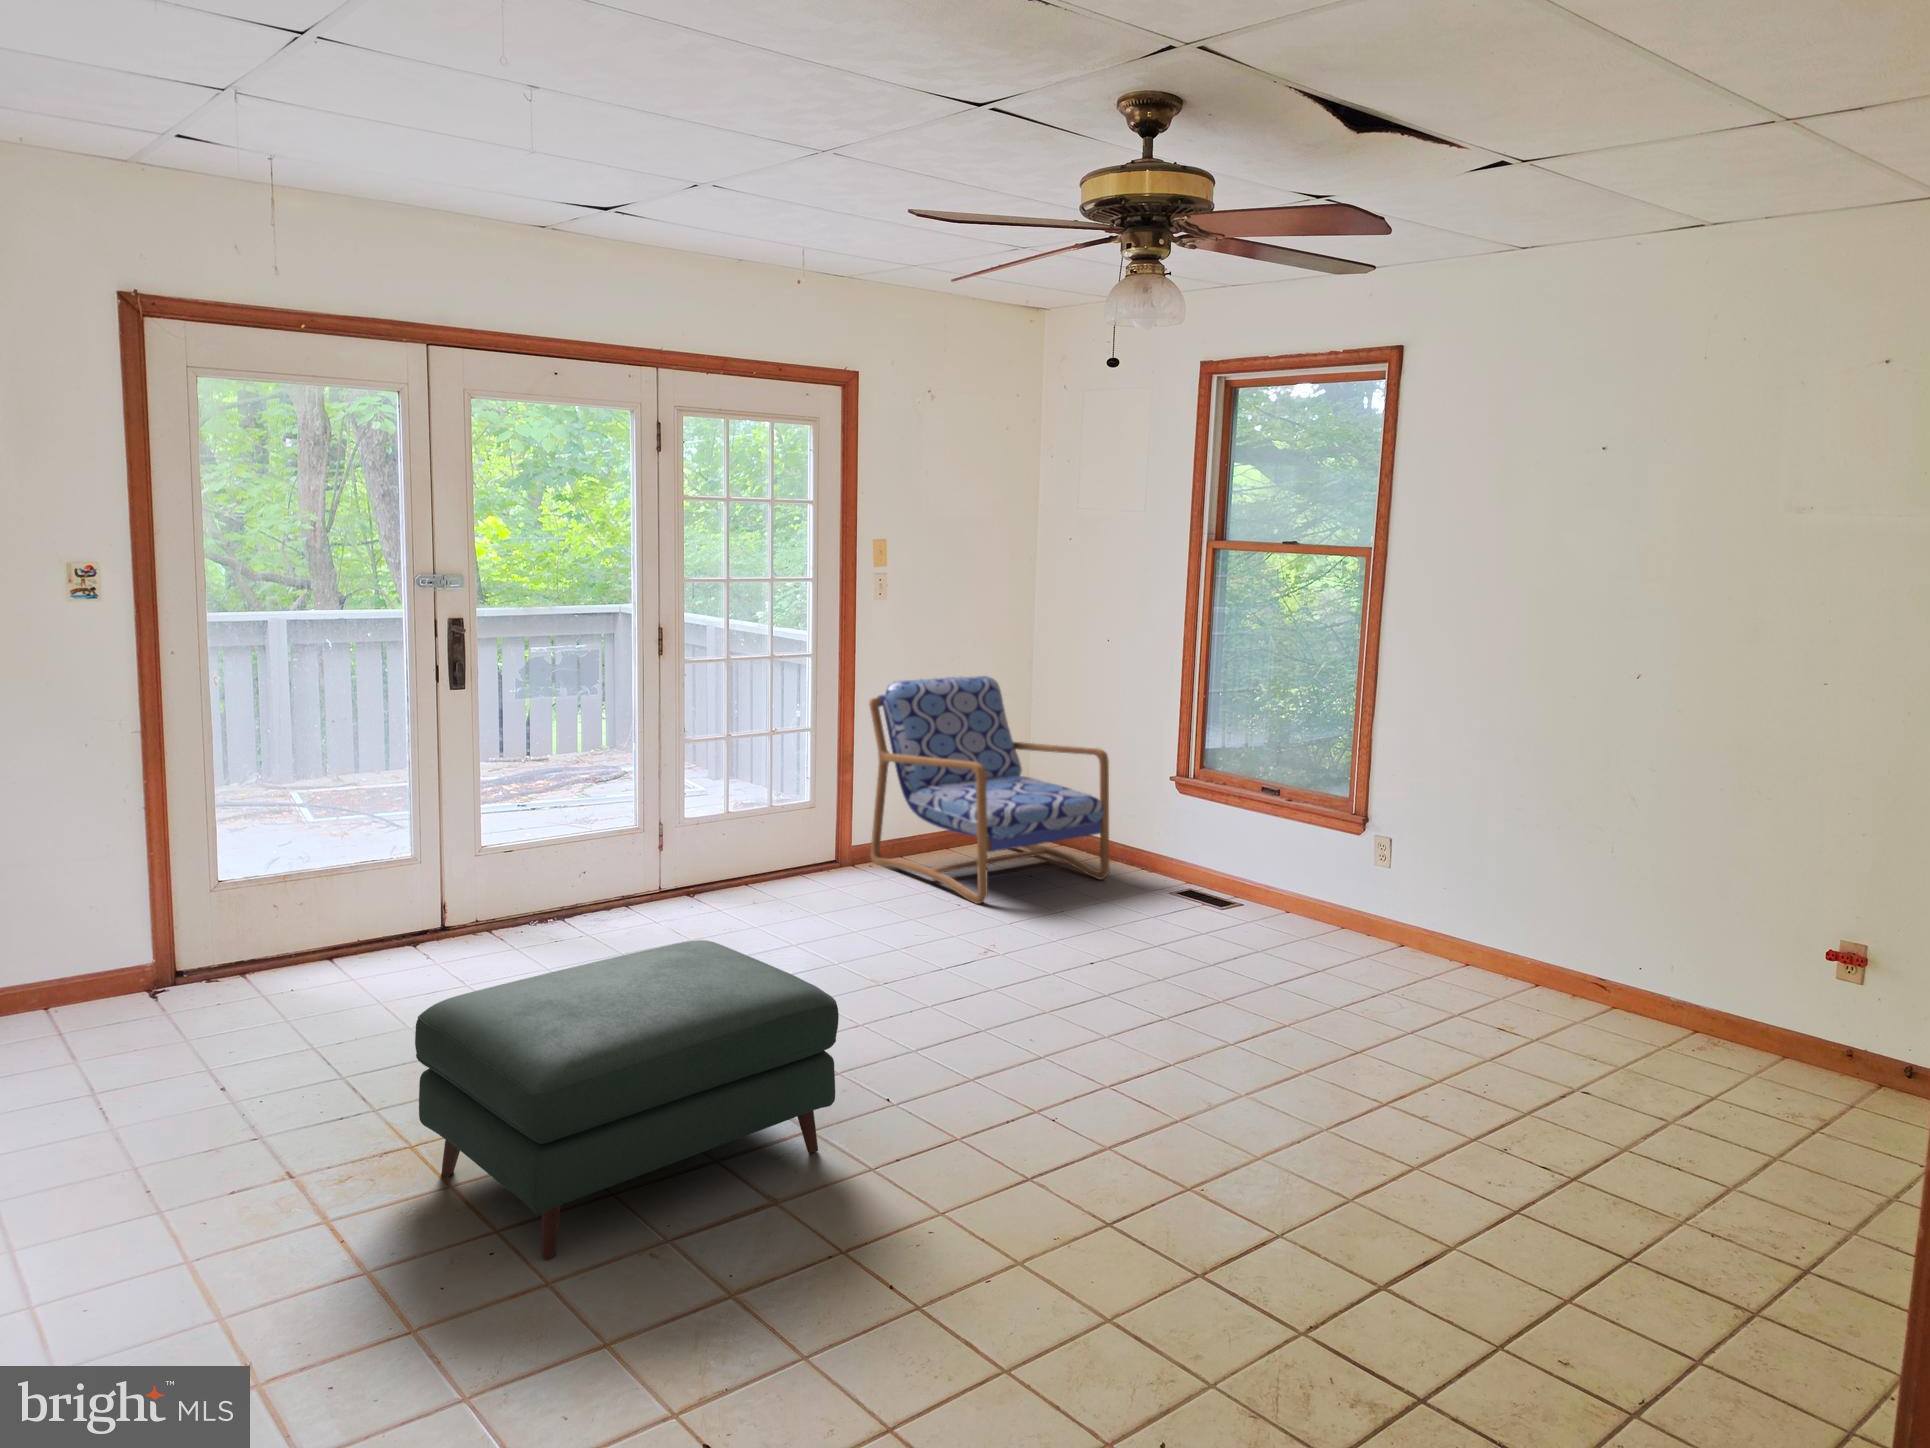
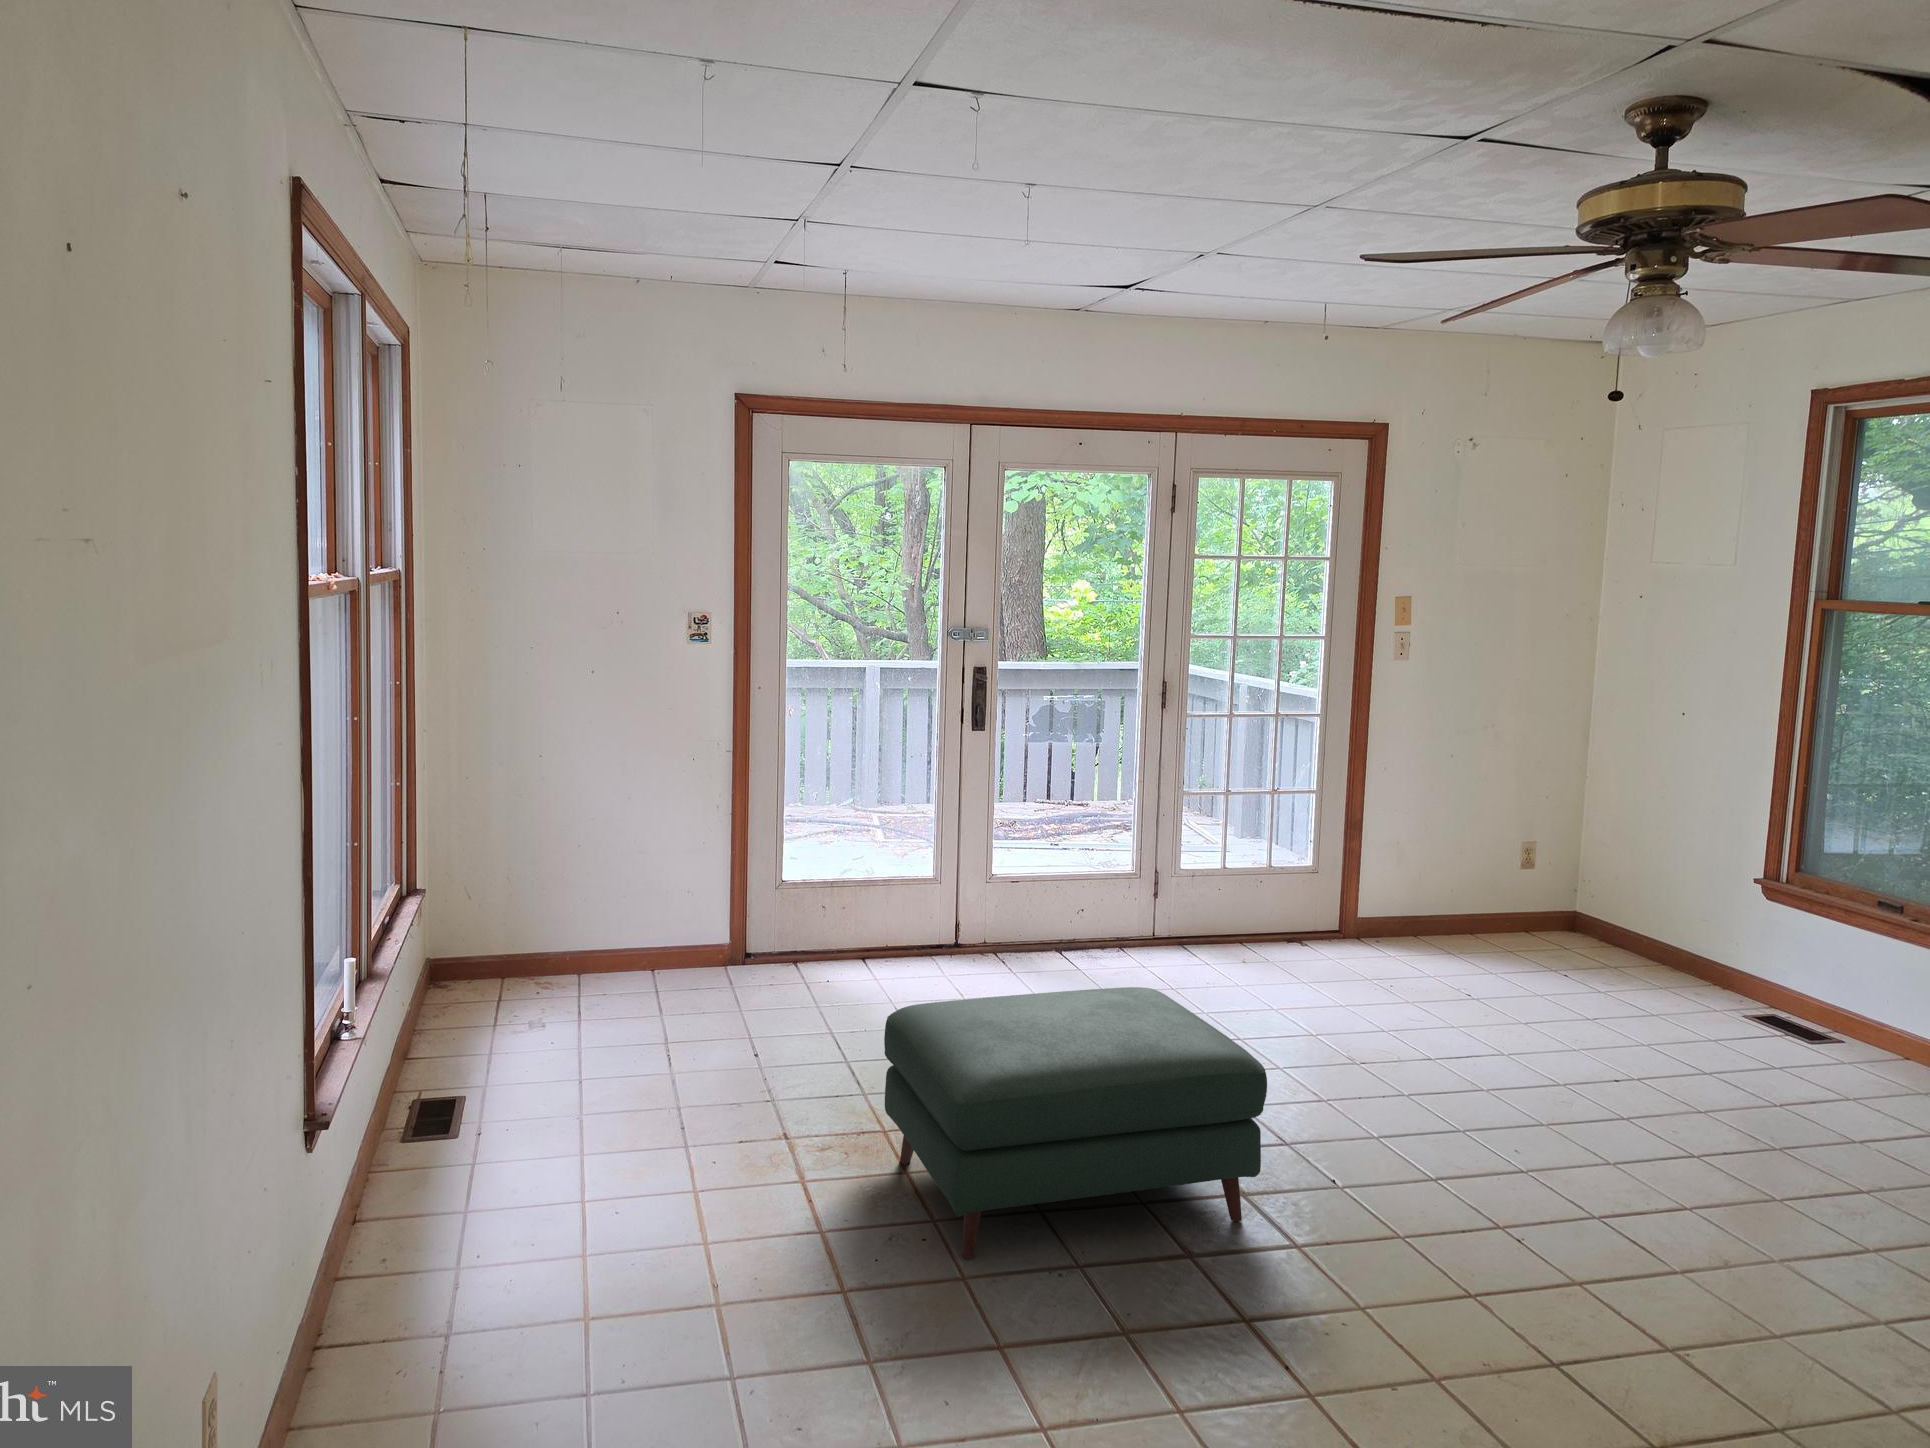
armchair: present [869,676,1109,904] -> none [1377,747,1668,998]

